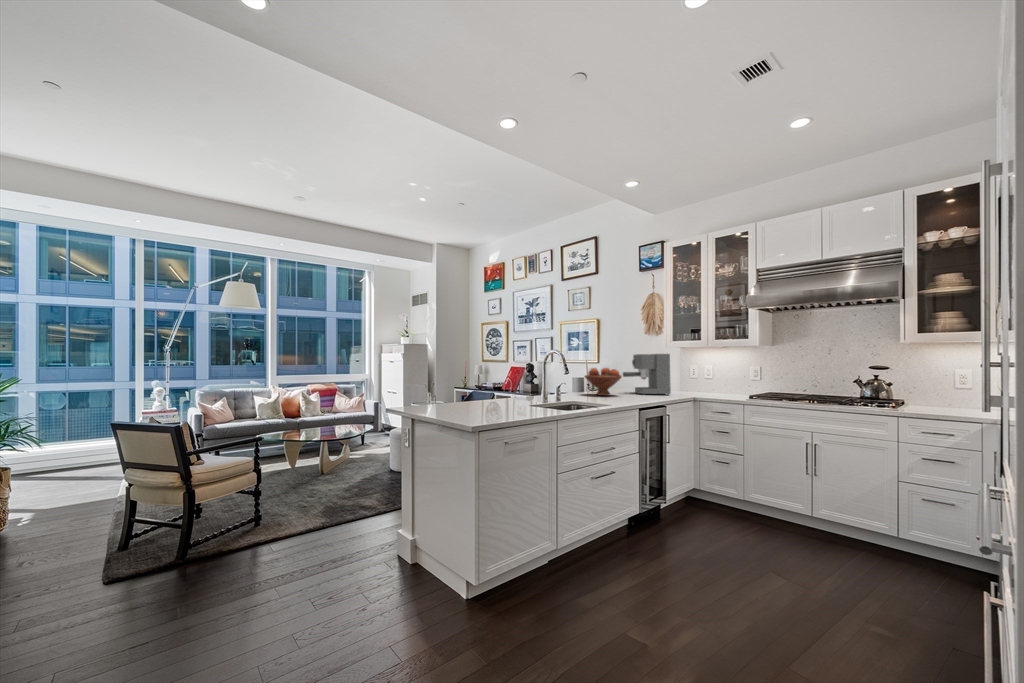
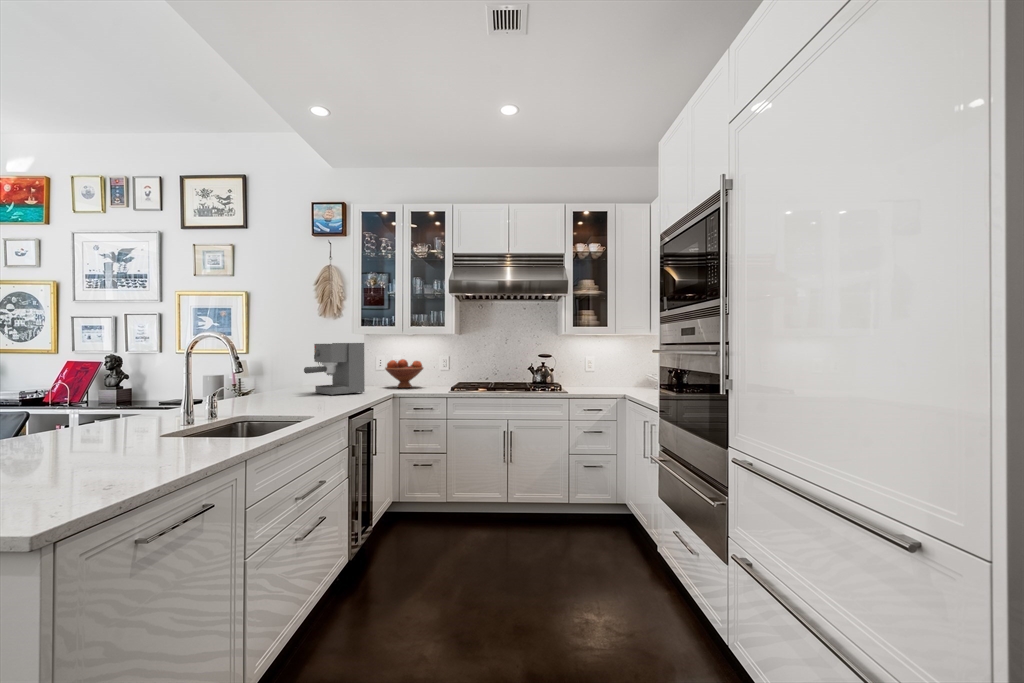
fruit bowl: present [585,368,622,396] -> present [385,359,423,388]

